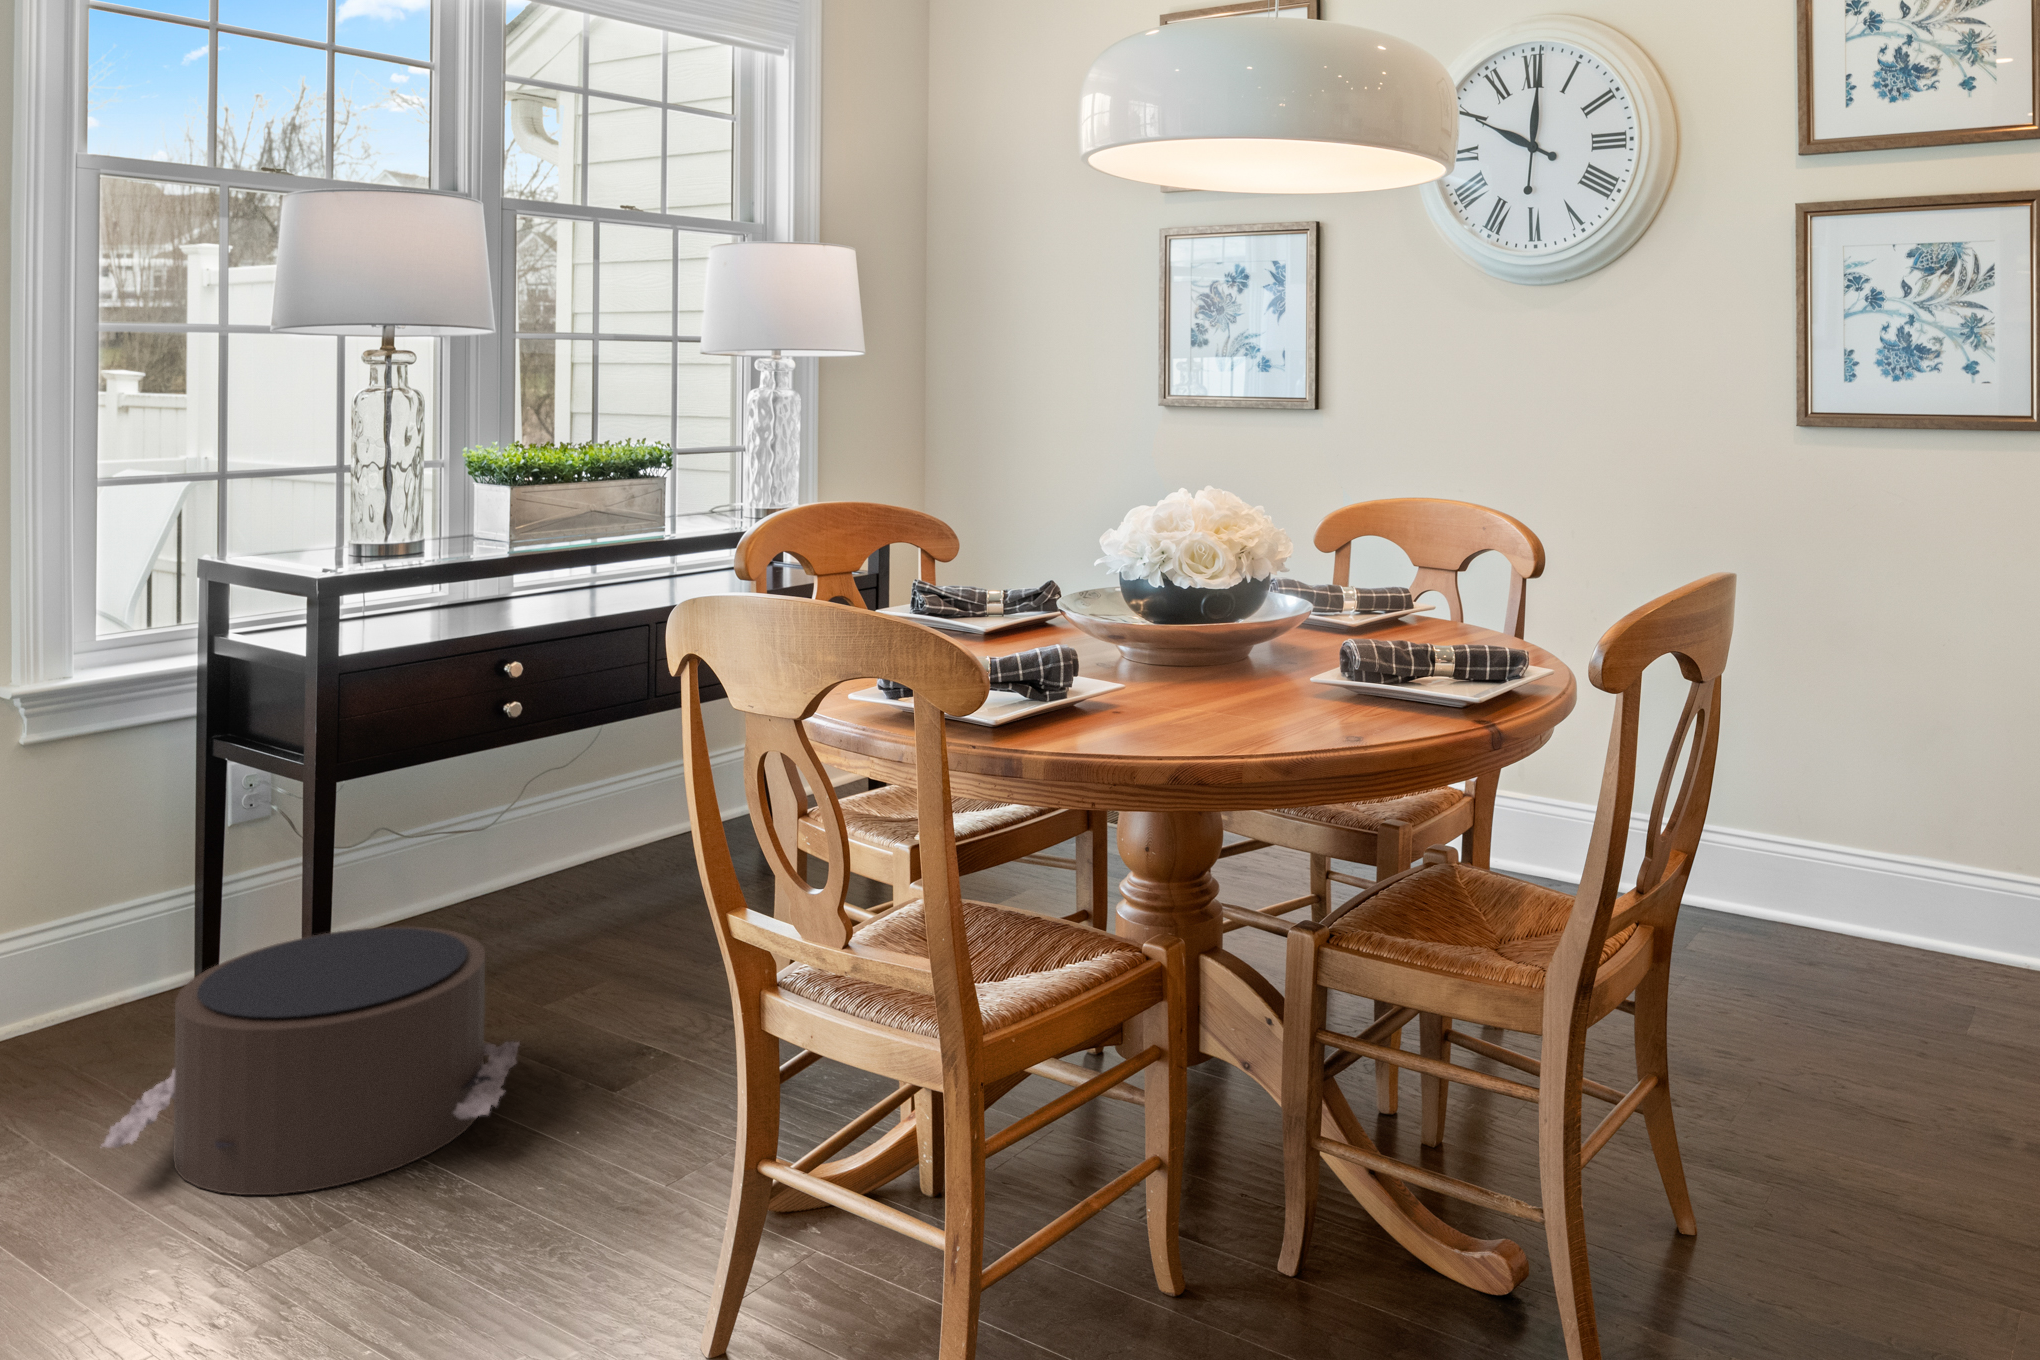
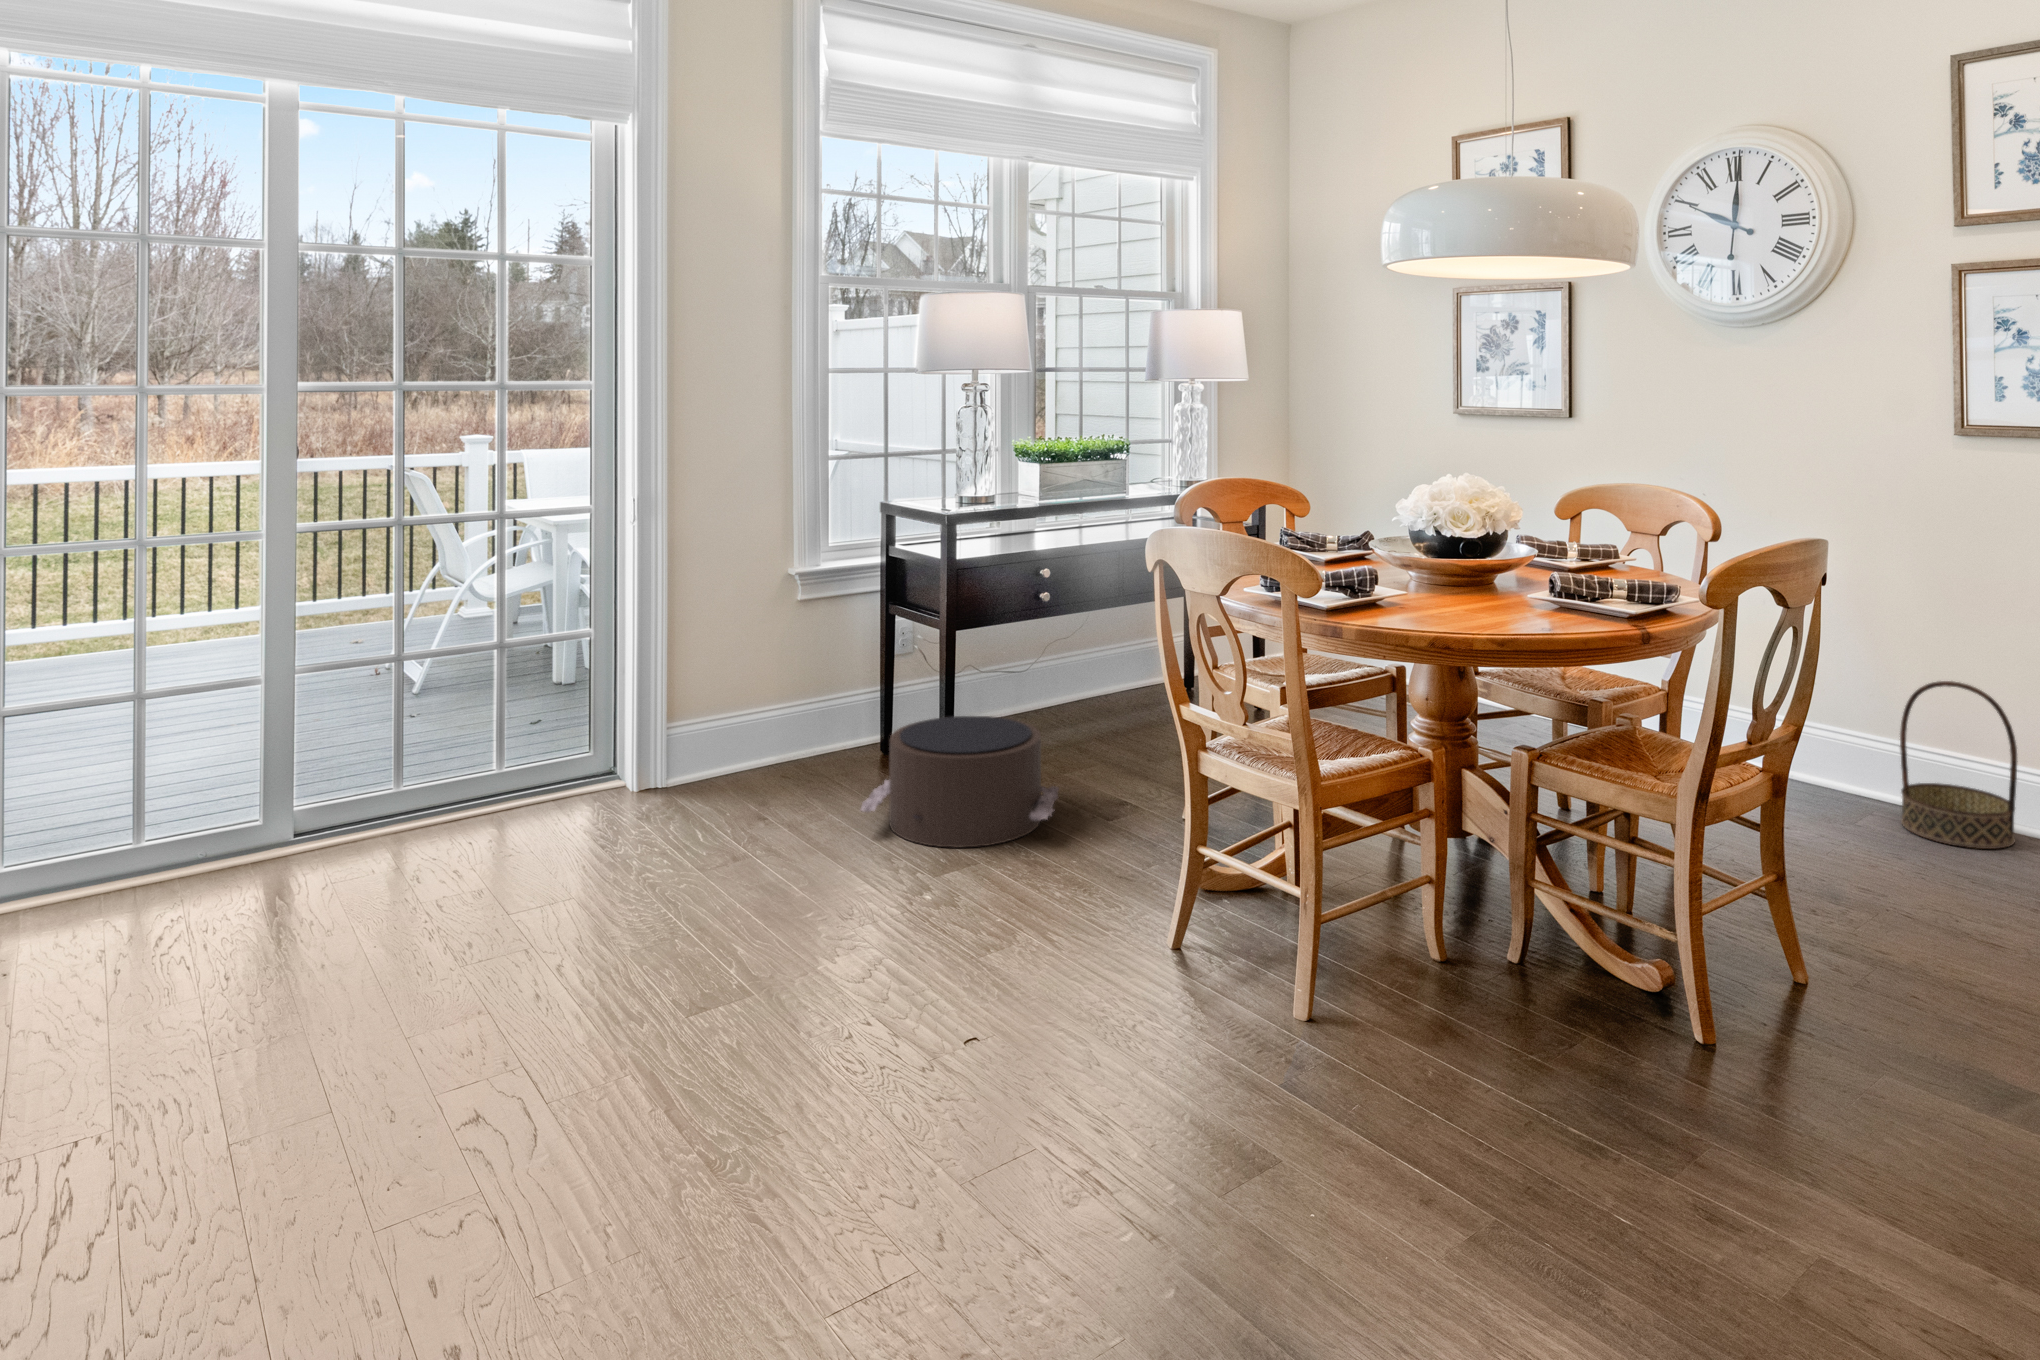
basket: none [1736,749,1877,970] -> present [1900,681,2017,849]

